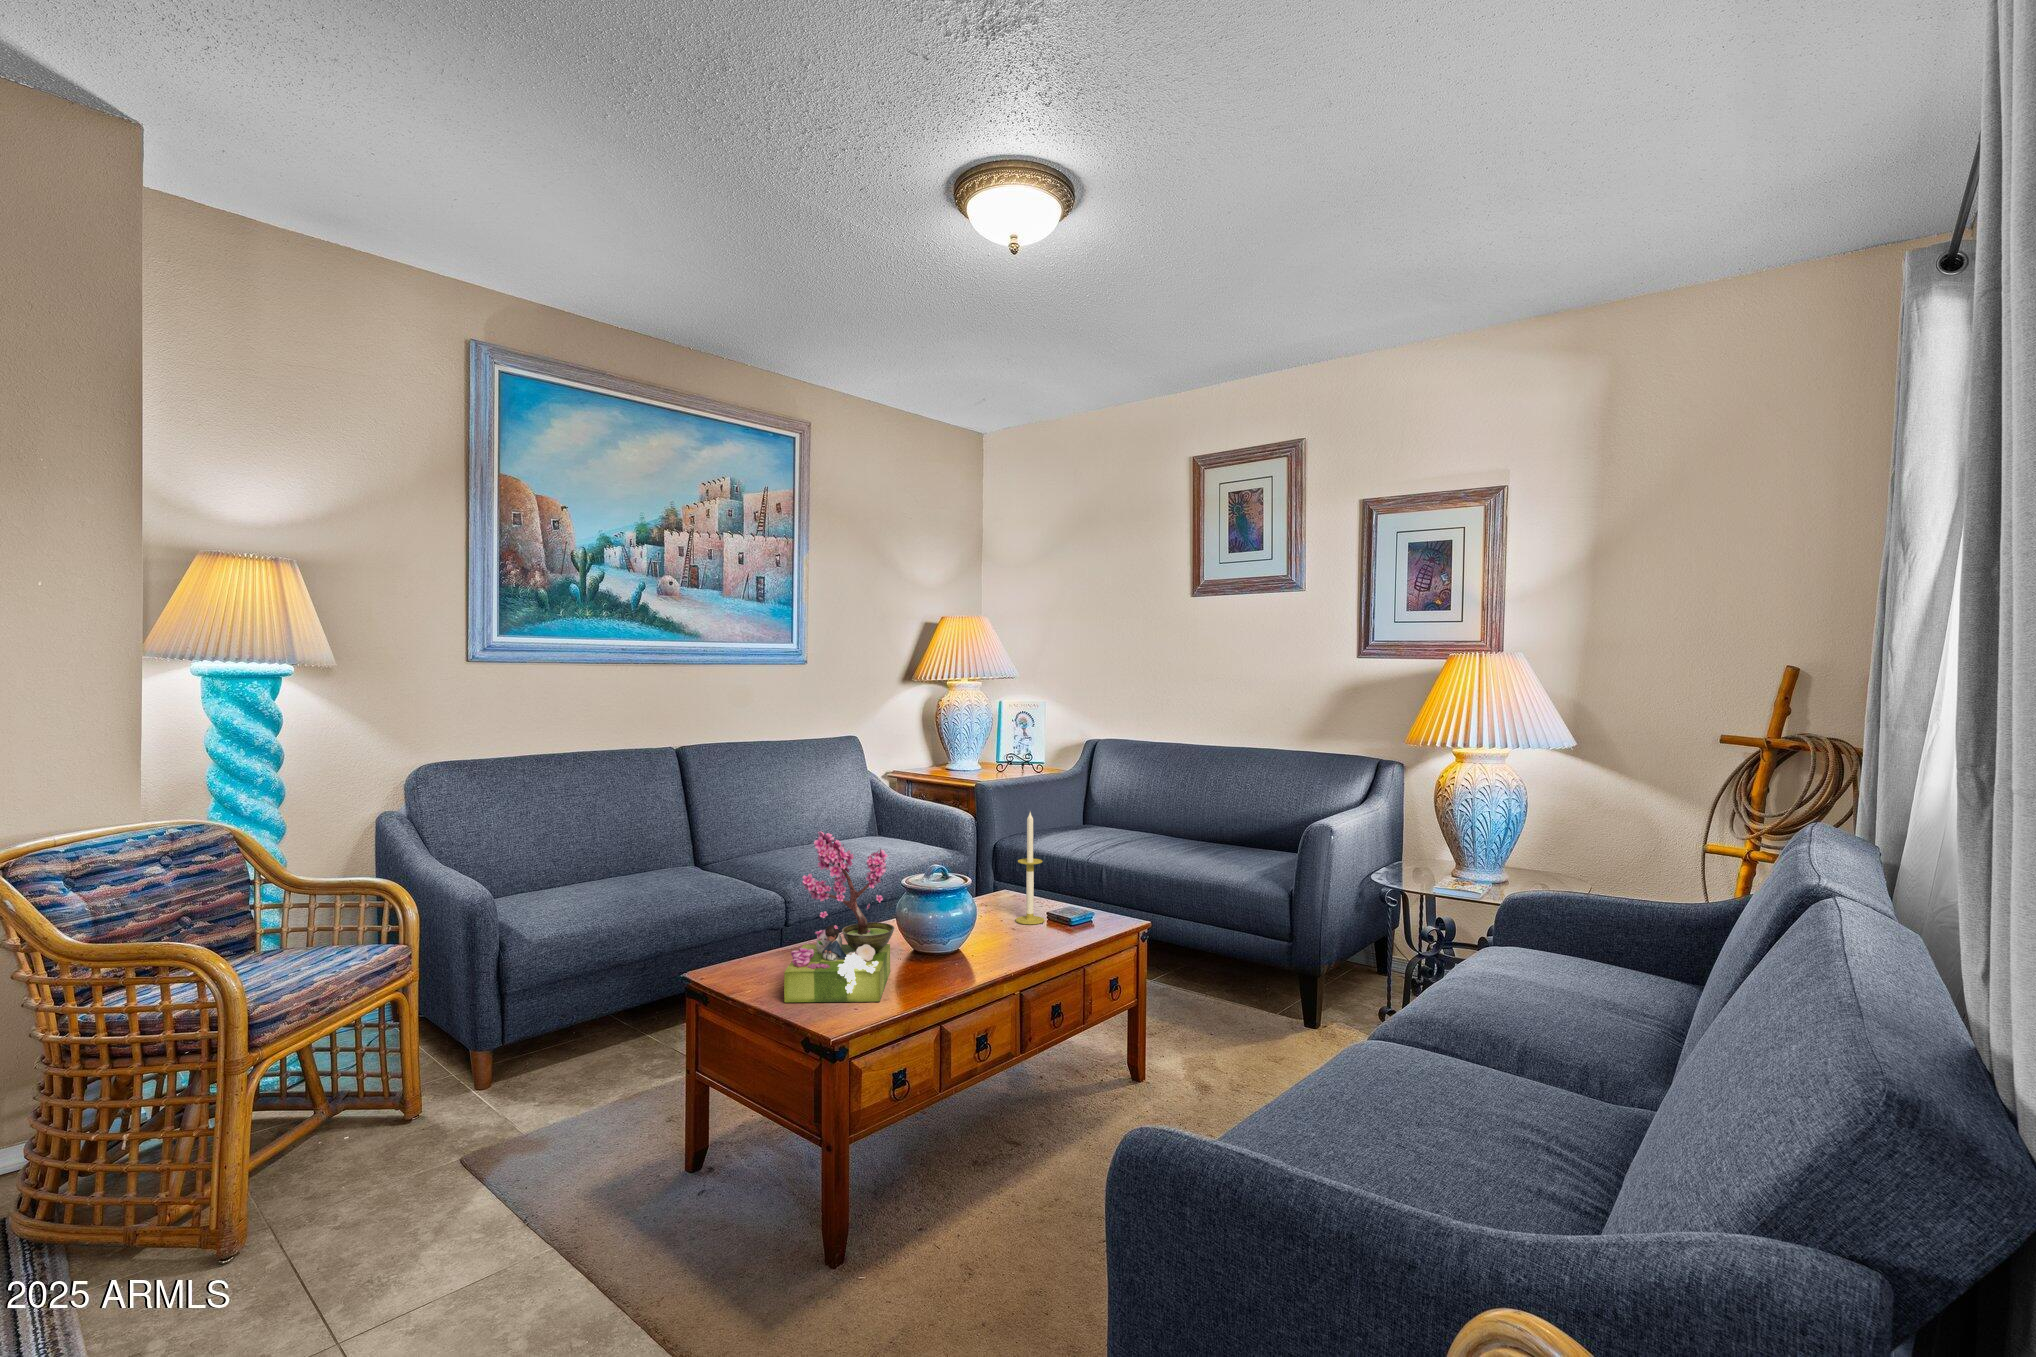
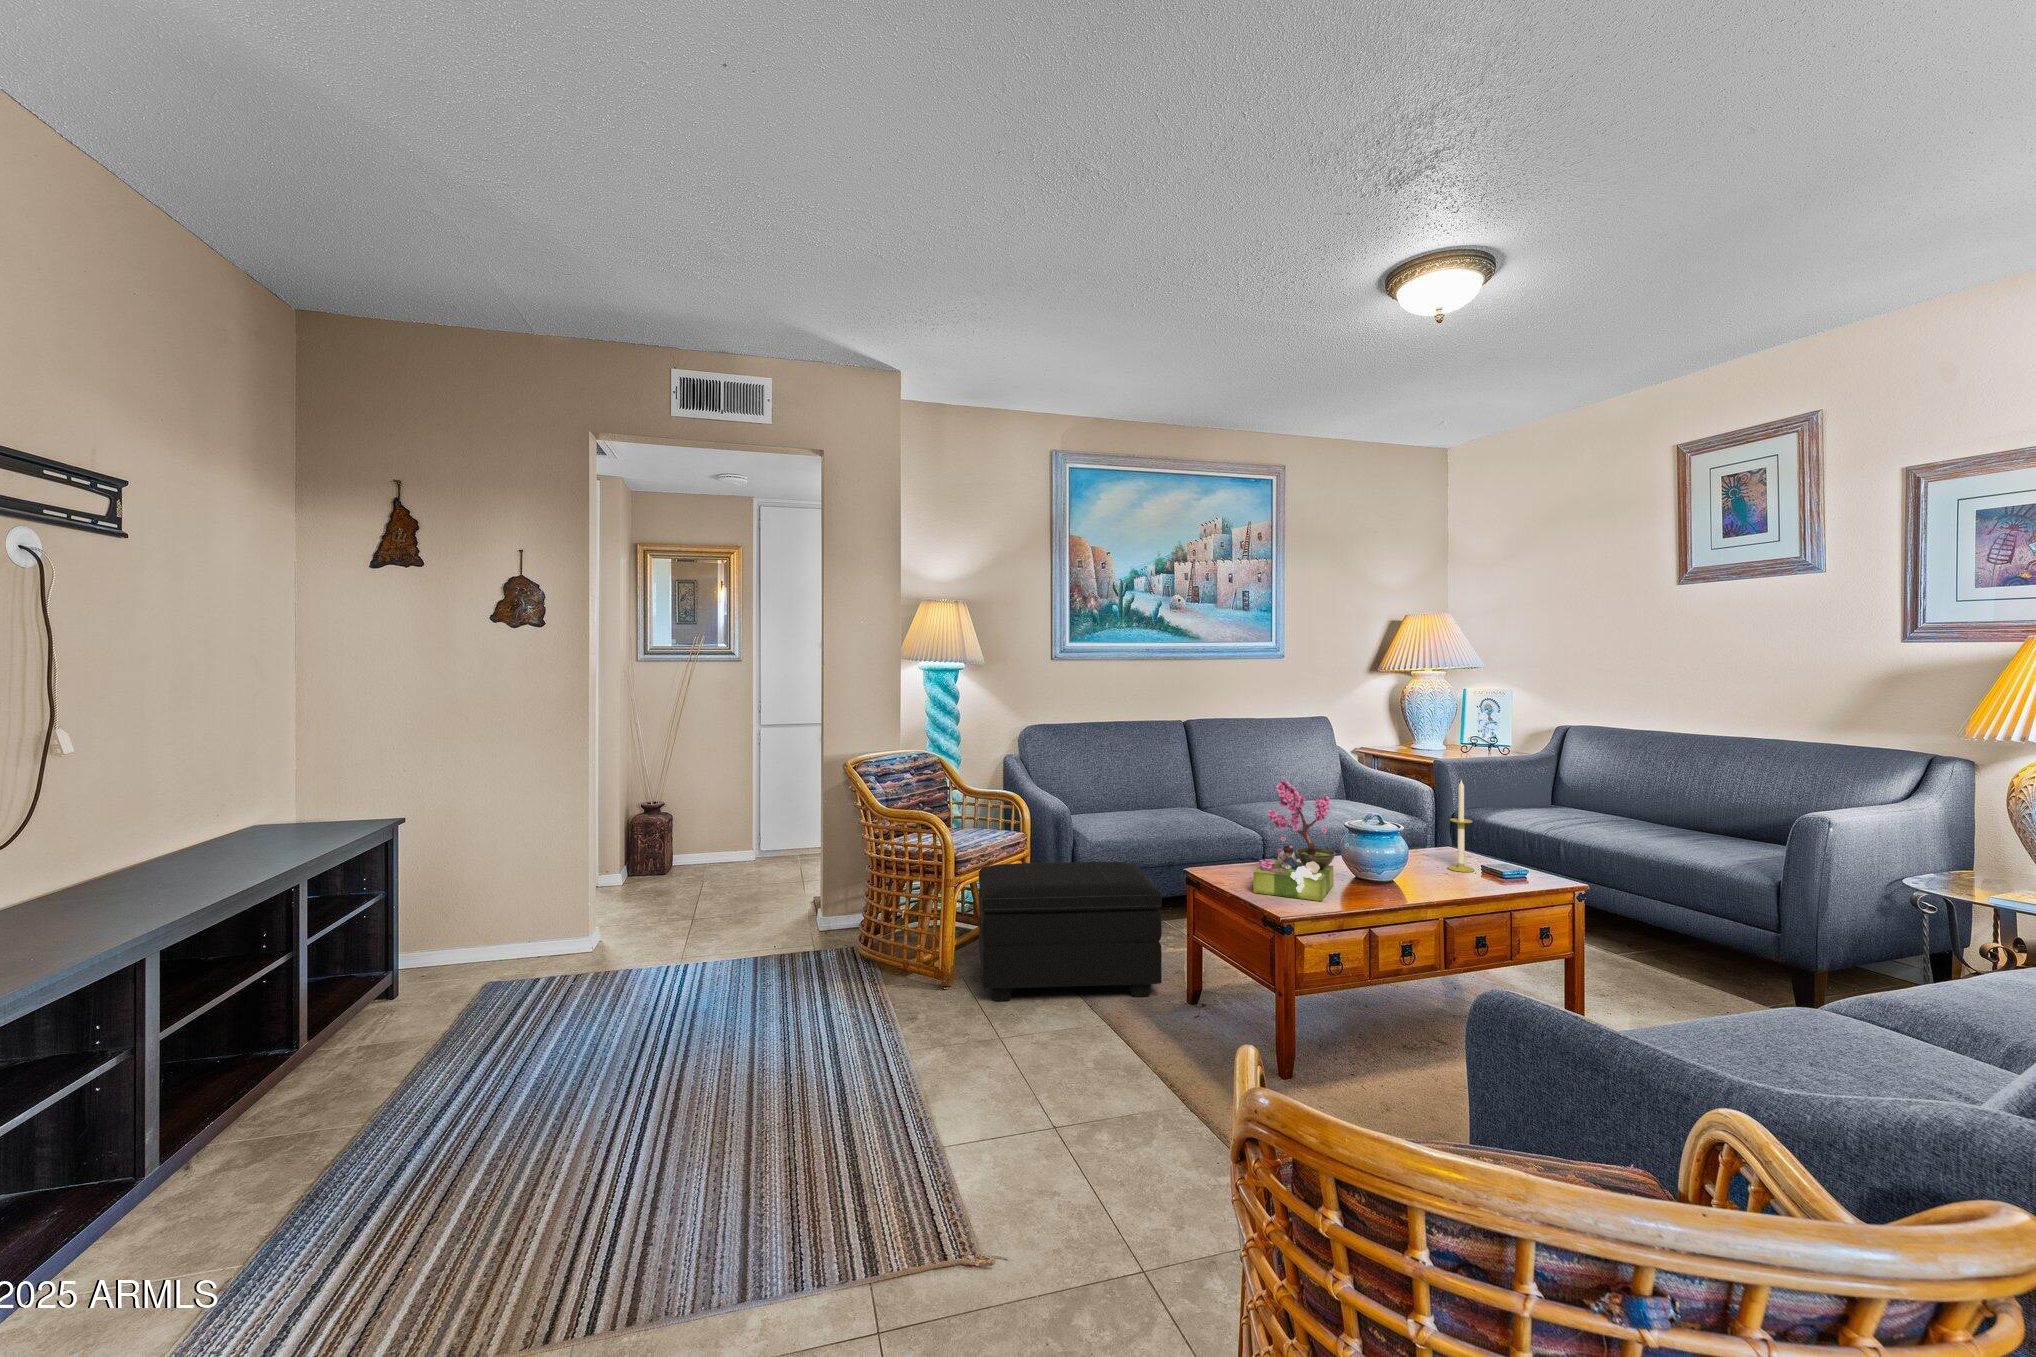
footstool: none [299,970,642,1264] -> present [979,861,1162,1001]

